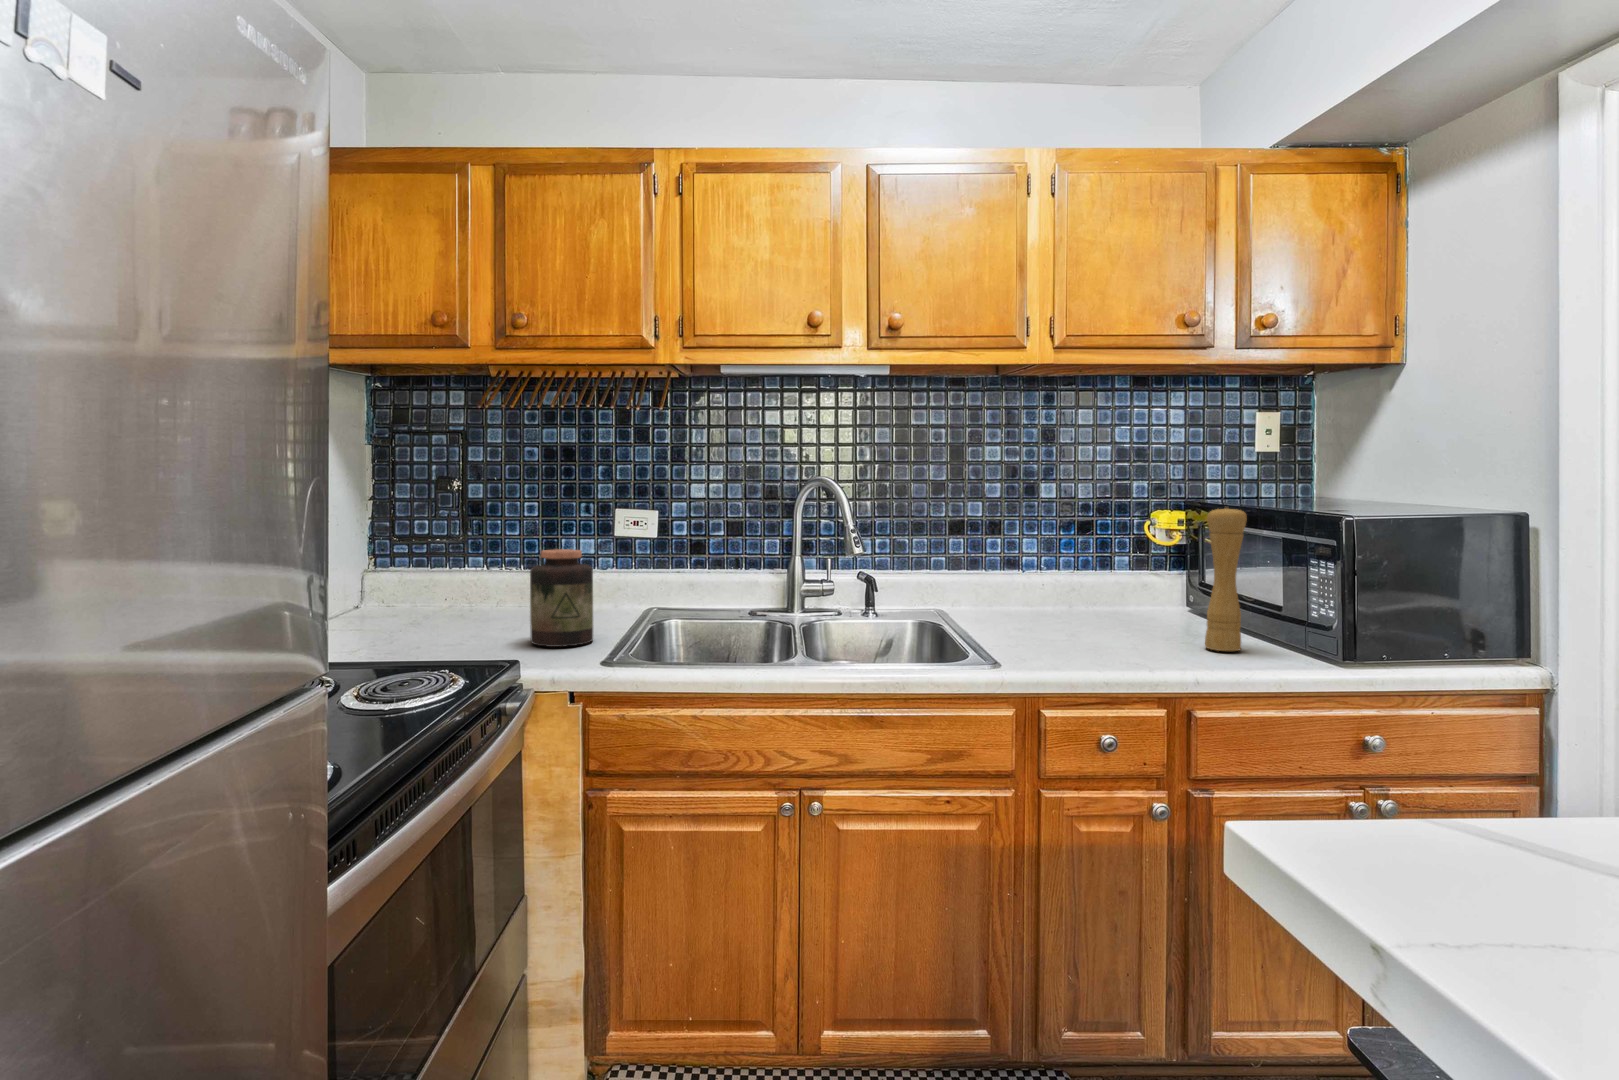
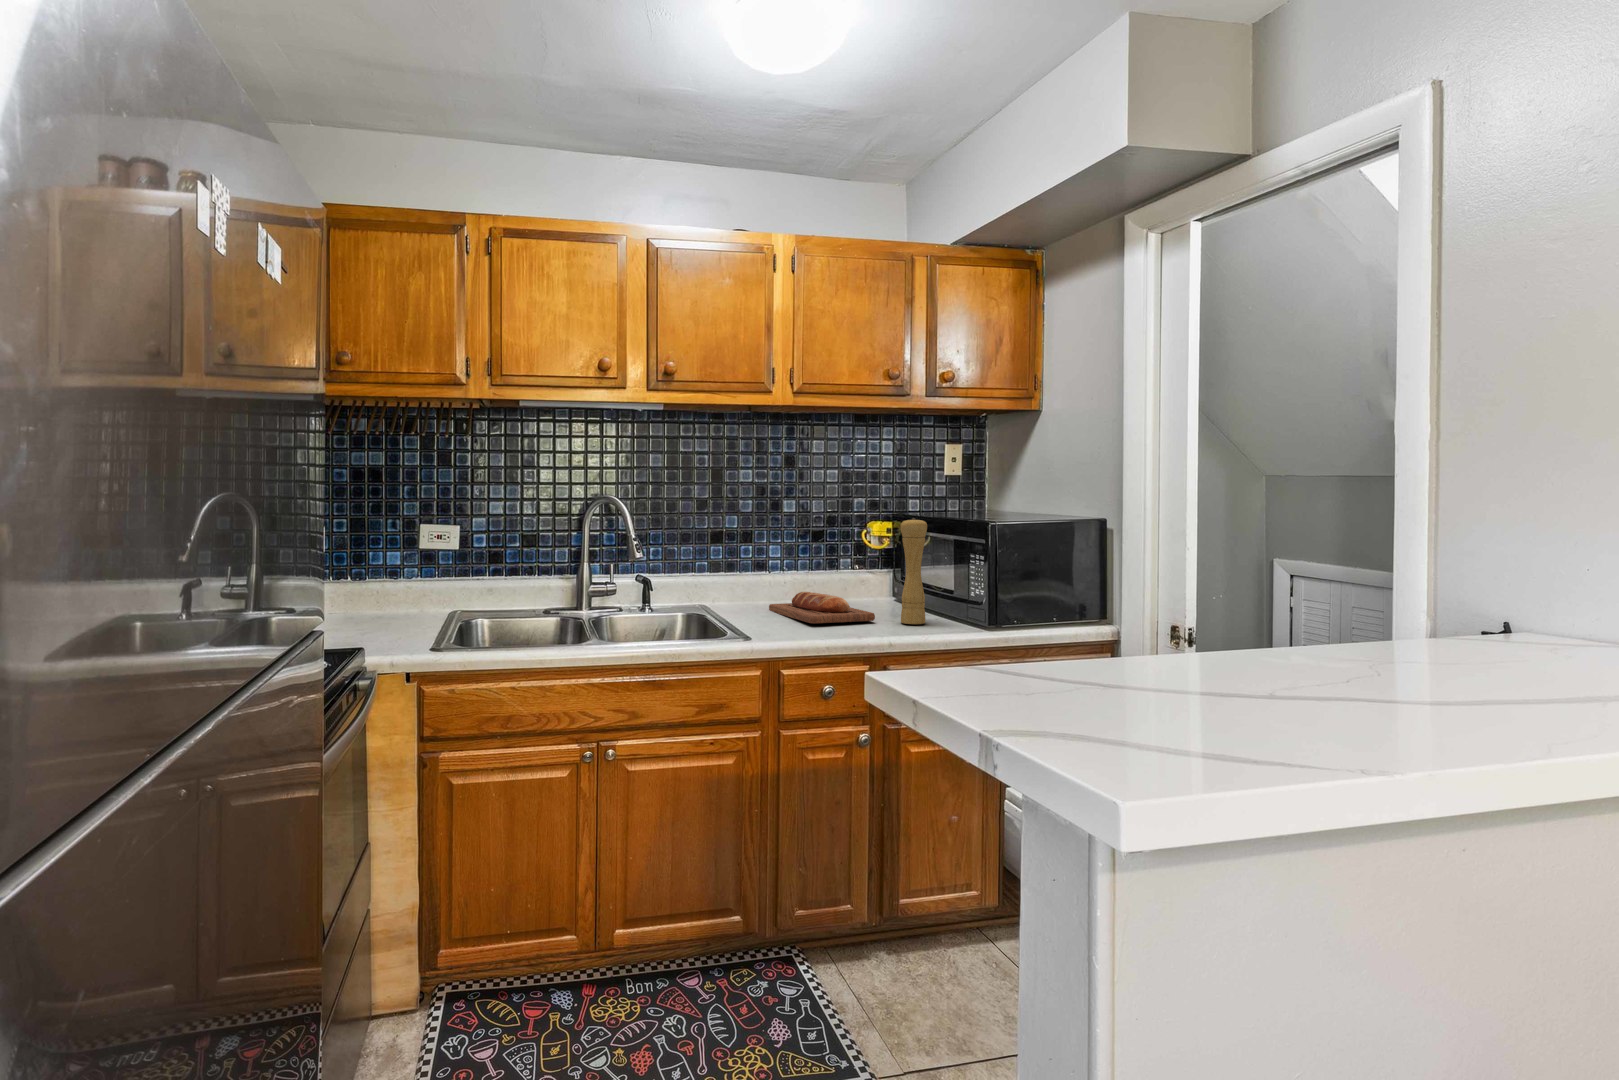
jar: present [530,549,593,647] -> none [356,558,413,640]
bread loaf: none [1021,600,1168,645] -> present [769,592,875,623]

